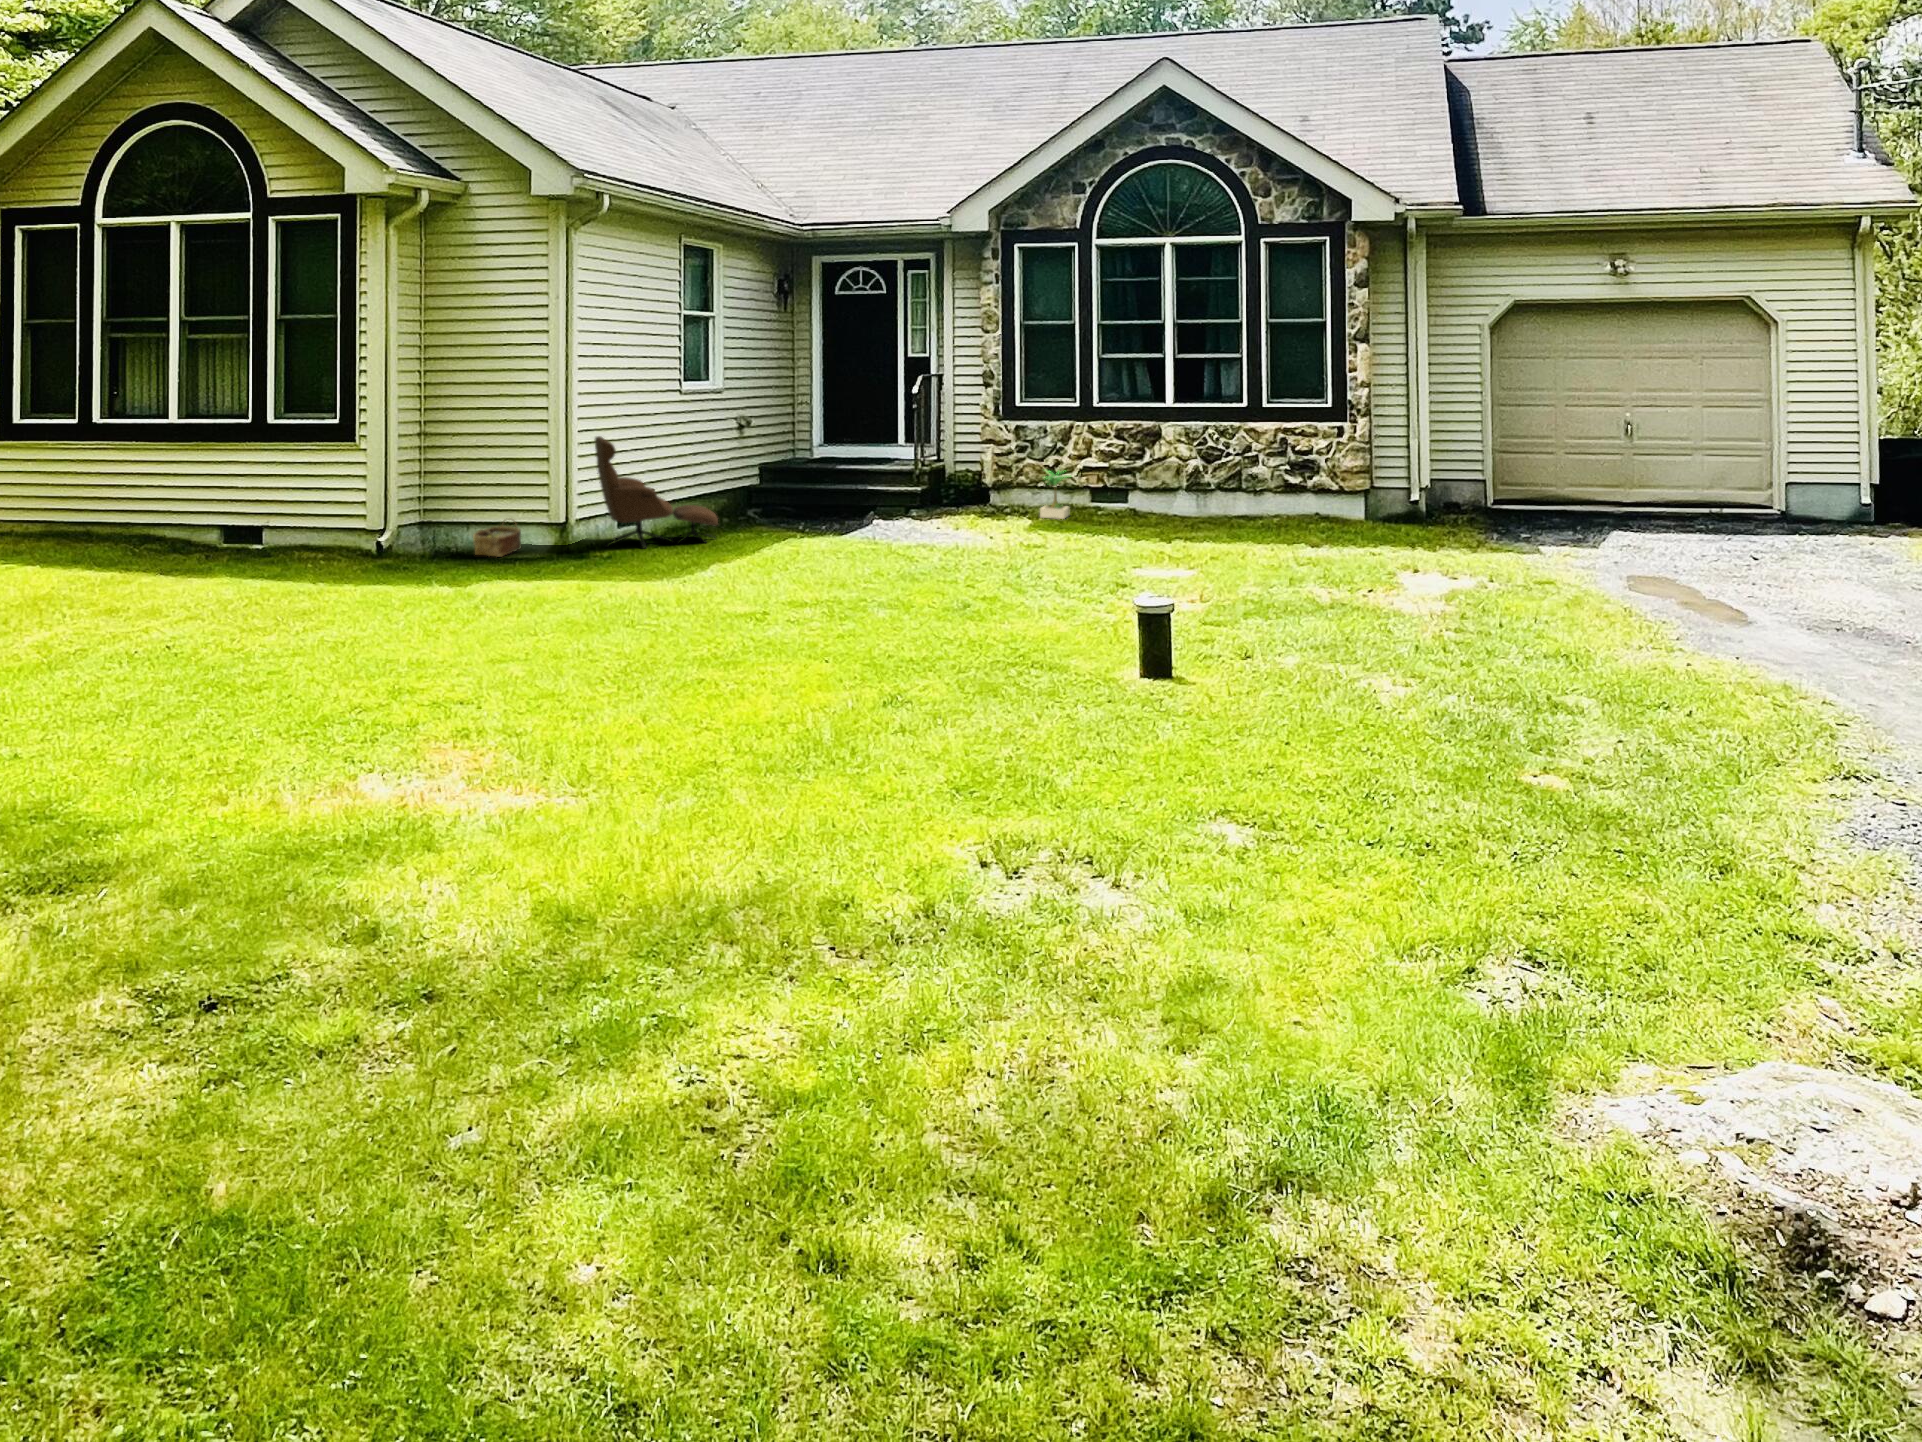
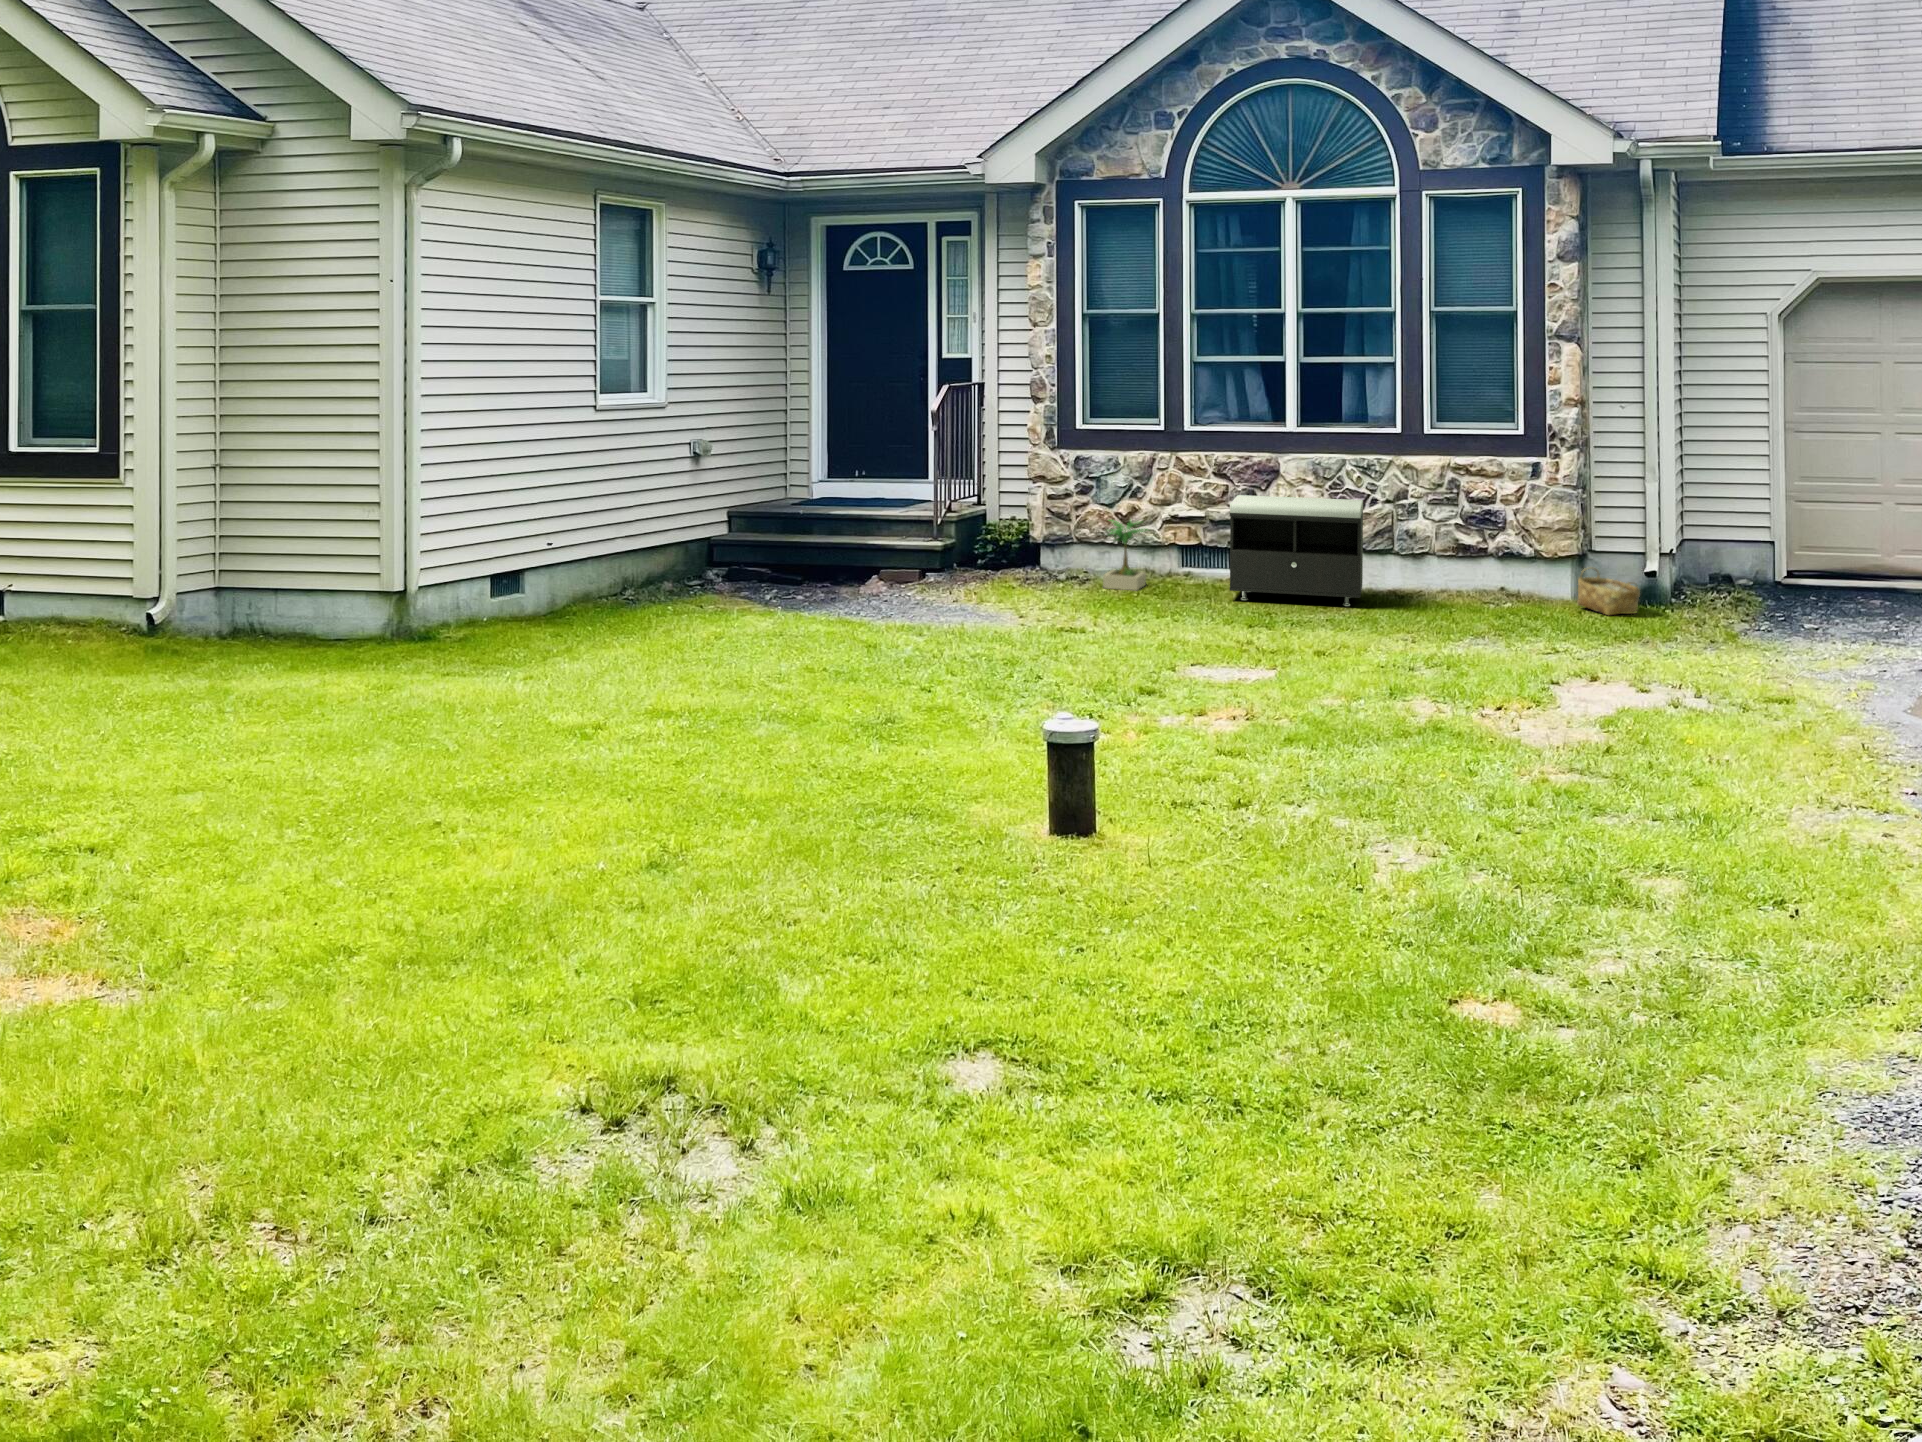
lounge chair: present [595,436,718,549] -> none [457,474,631,636]
storage bench: none [1130,451,1220,526] -> present [1230,495,1363,606]
woven basket: present [473,520,521,557] -> present [1577,567,1640,615]

